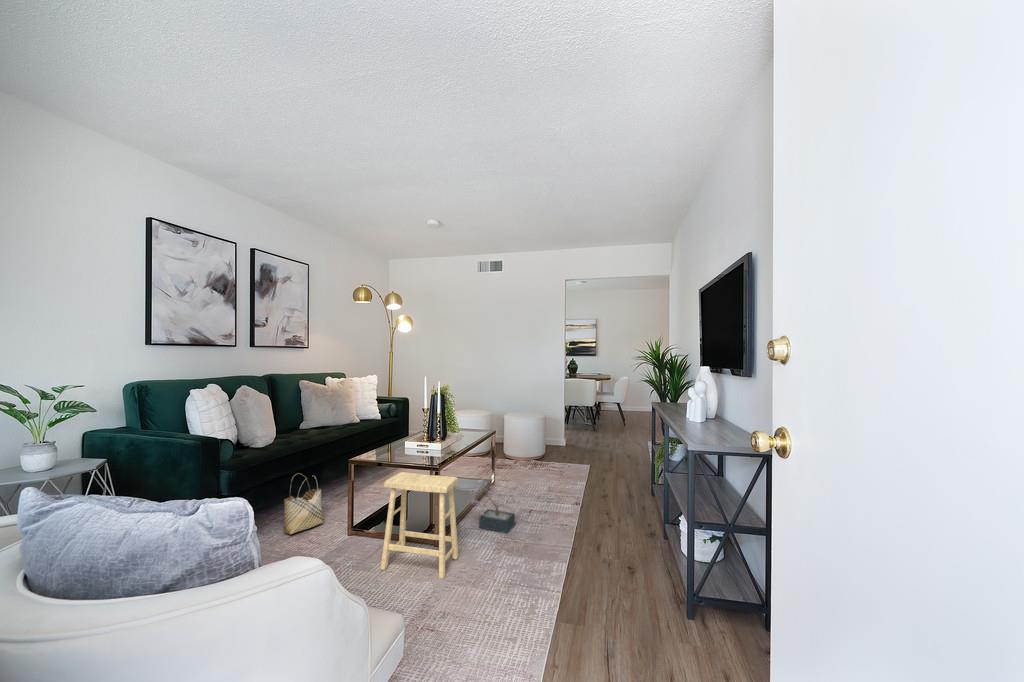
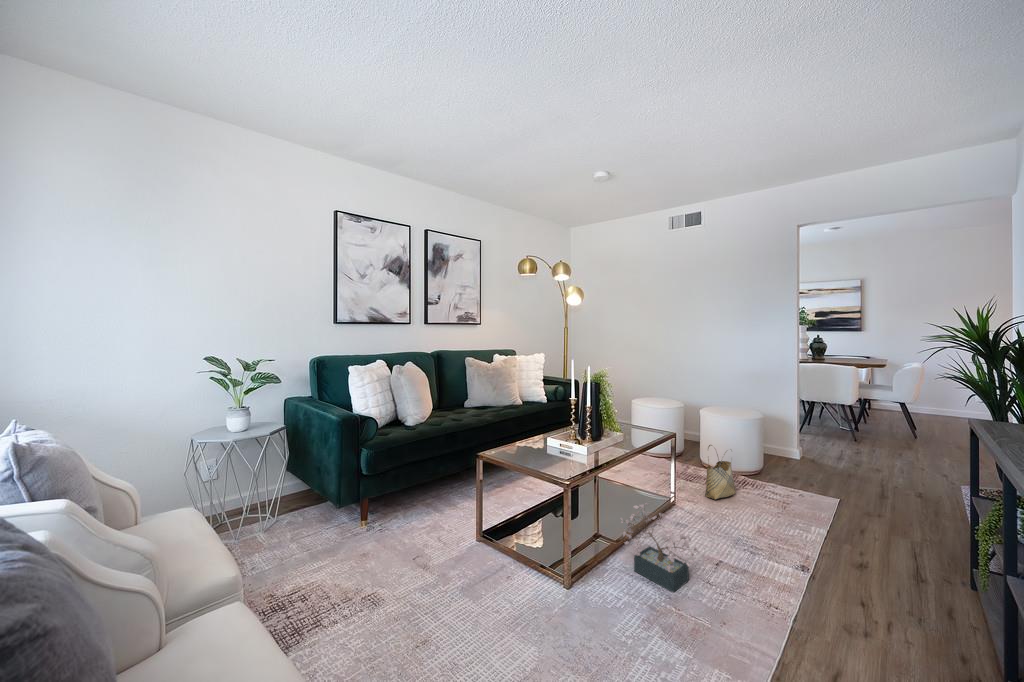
footstool: present [380,472,459,579] -> none [489,483,590,647]
woven basket: present [284,473,323,535] -> present [705,445,736,499]

